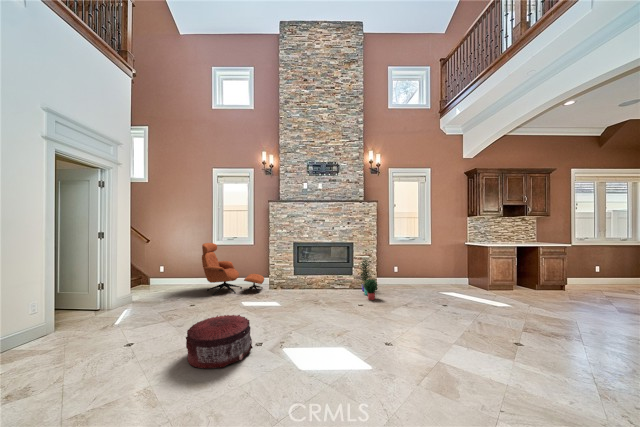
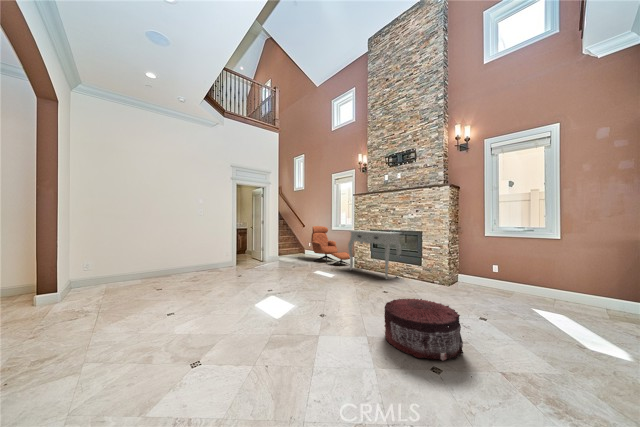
console table: none [280,245,336,295] -> present [348,230,401,279]
potted plant: present [361,259,378,300] -> none [401,248,436,291]
pouf: present [186,315,253,369] -> present [384,299,463,360]

